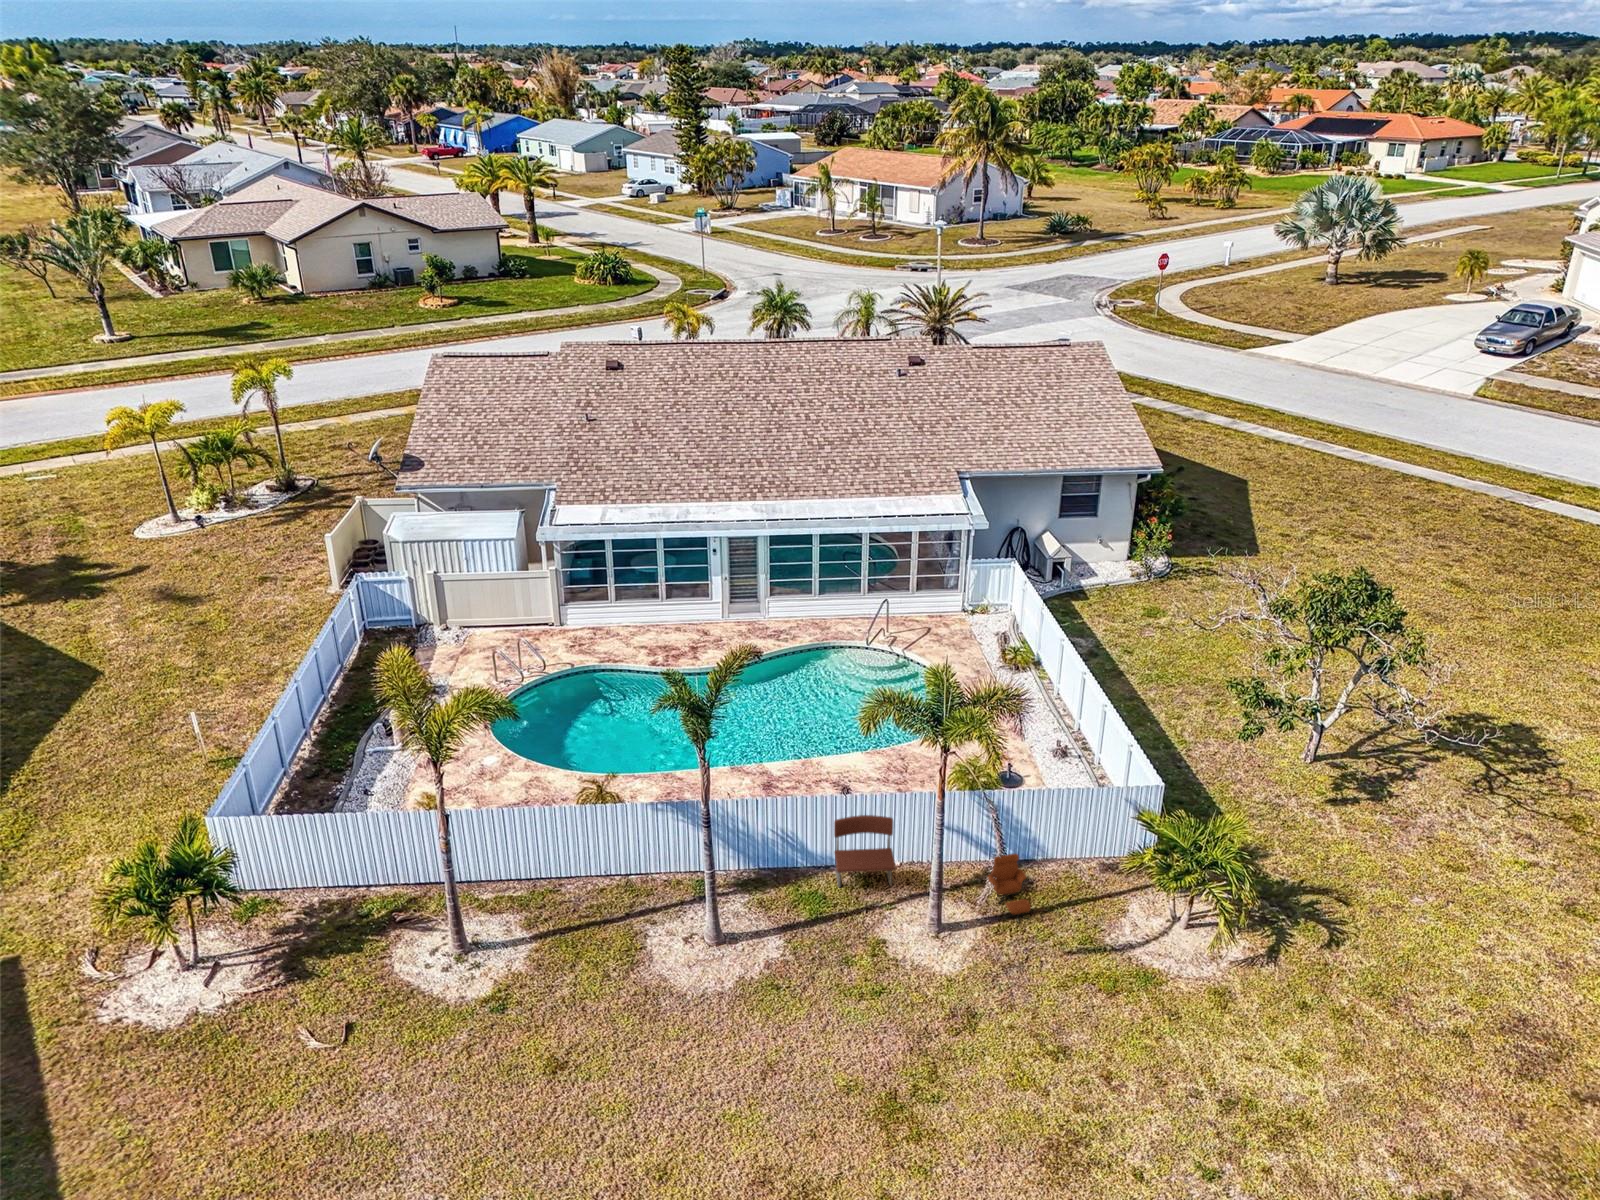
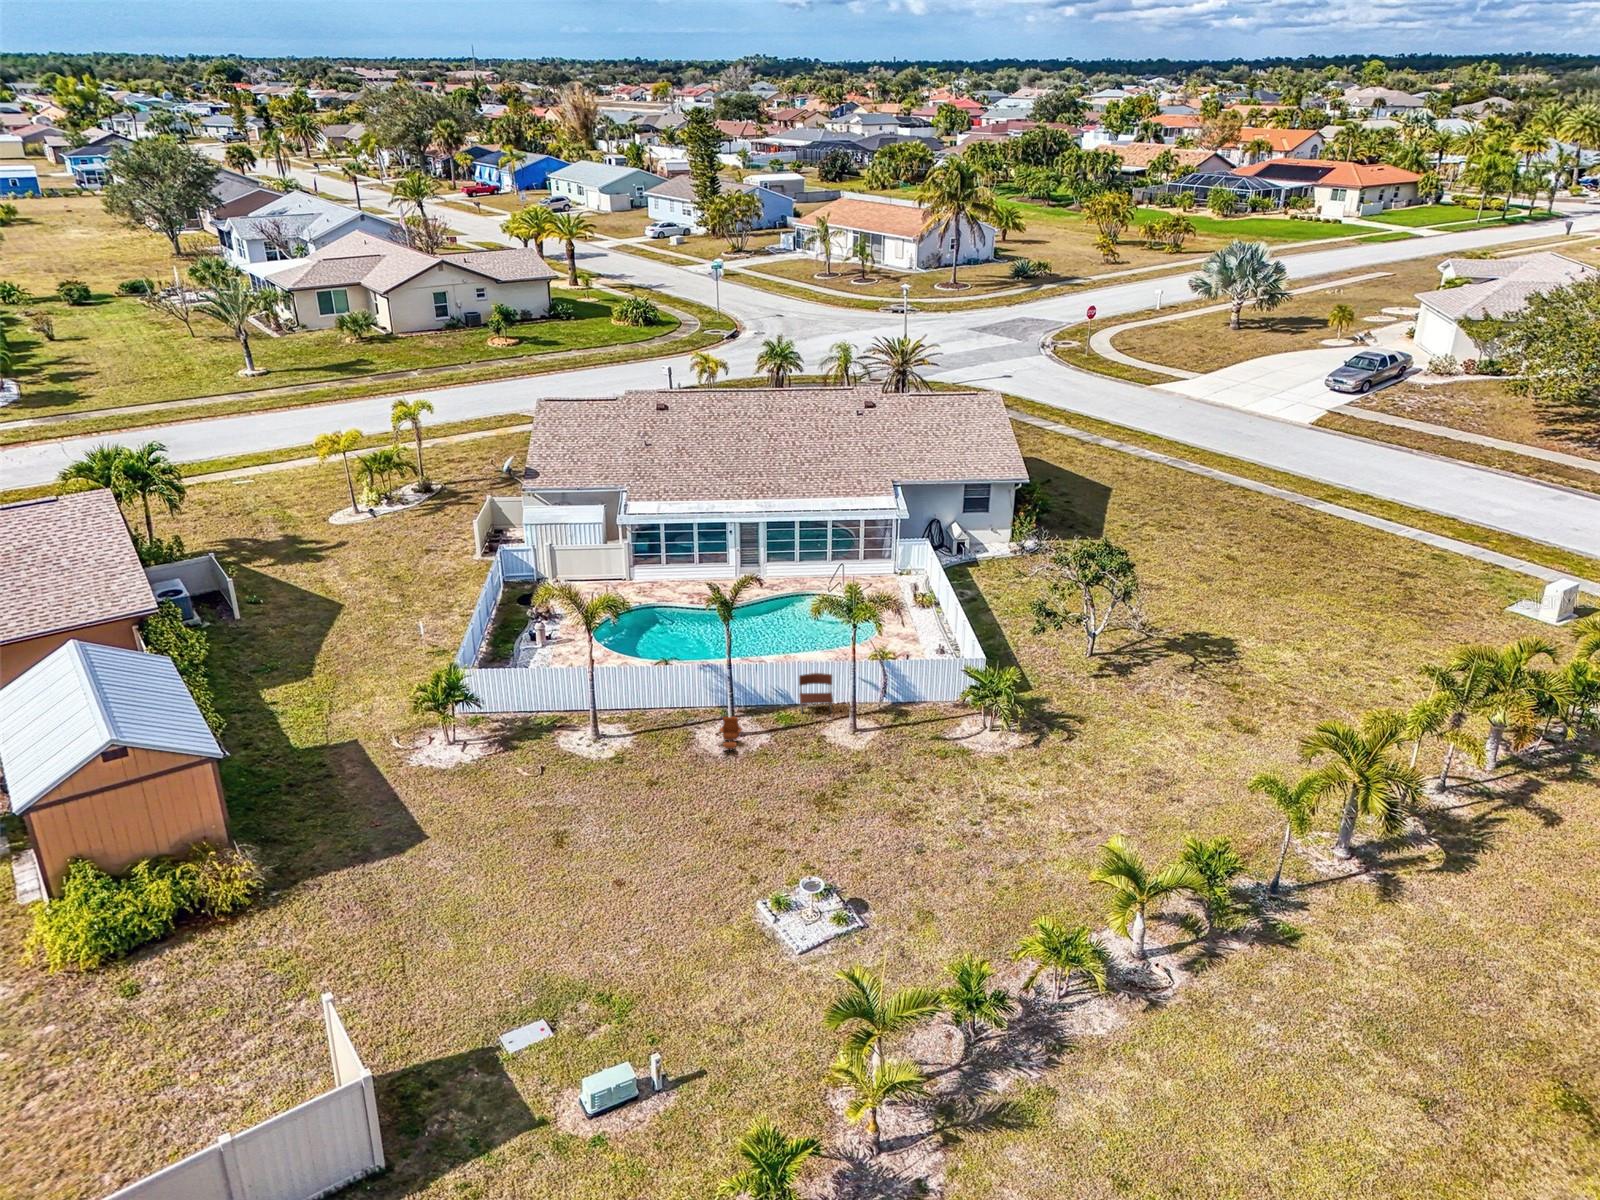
lounge chair: present [988,854,1031,922] -> present [720,717,742,751]

